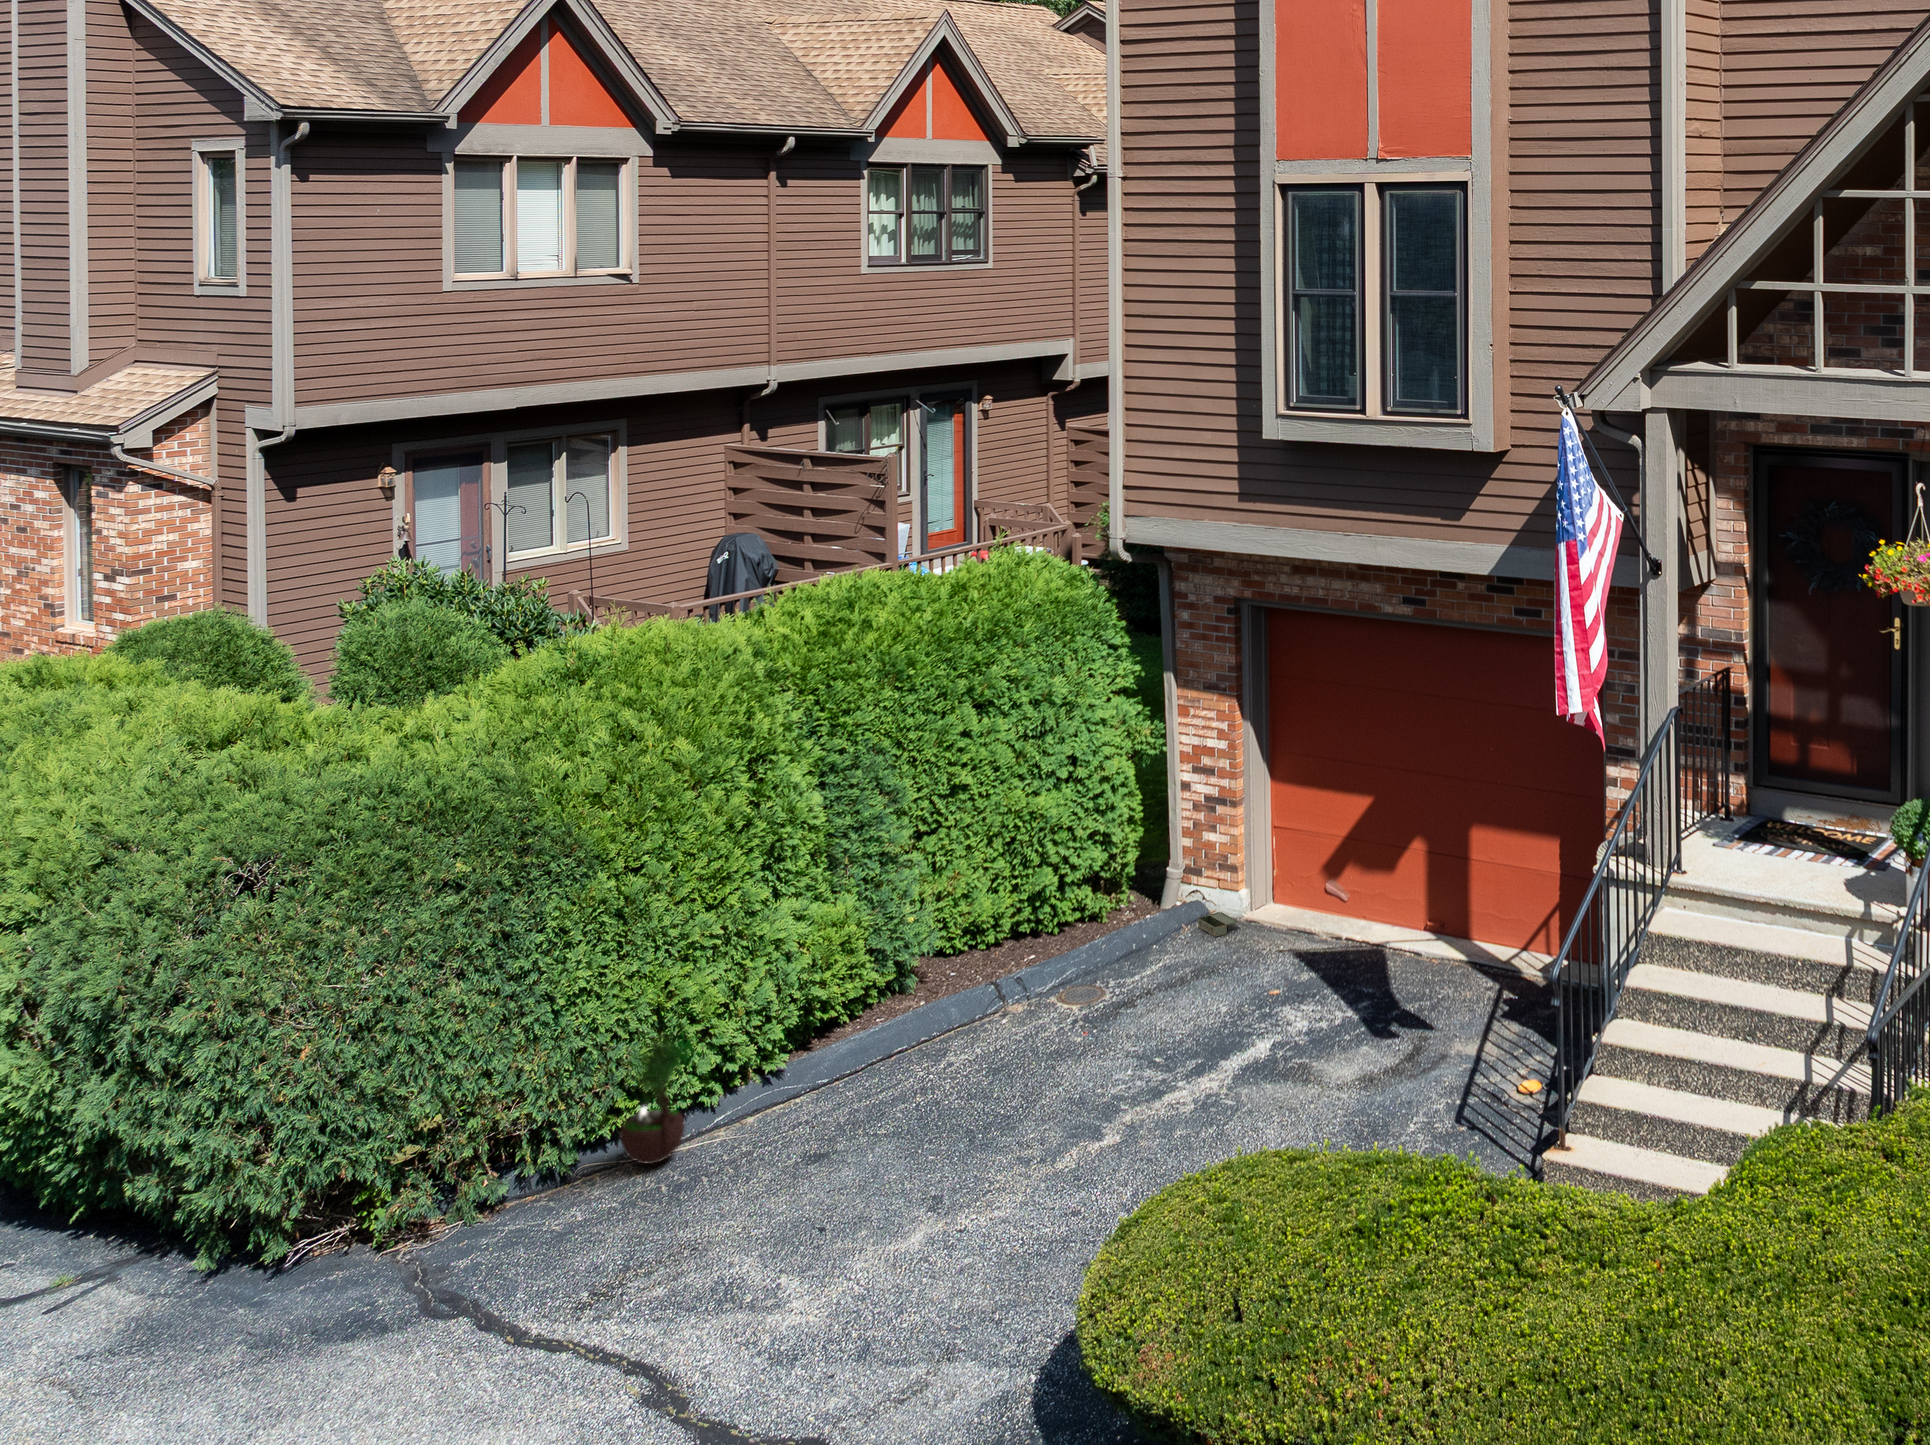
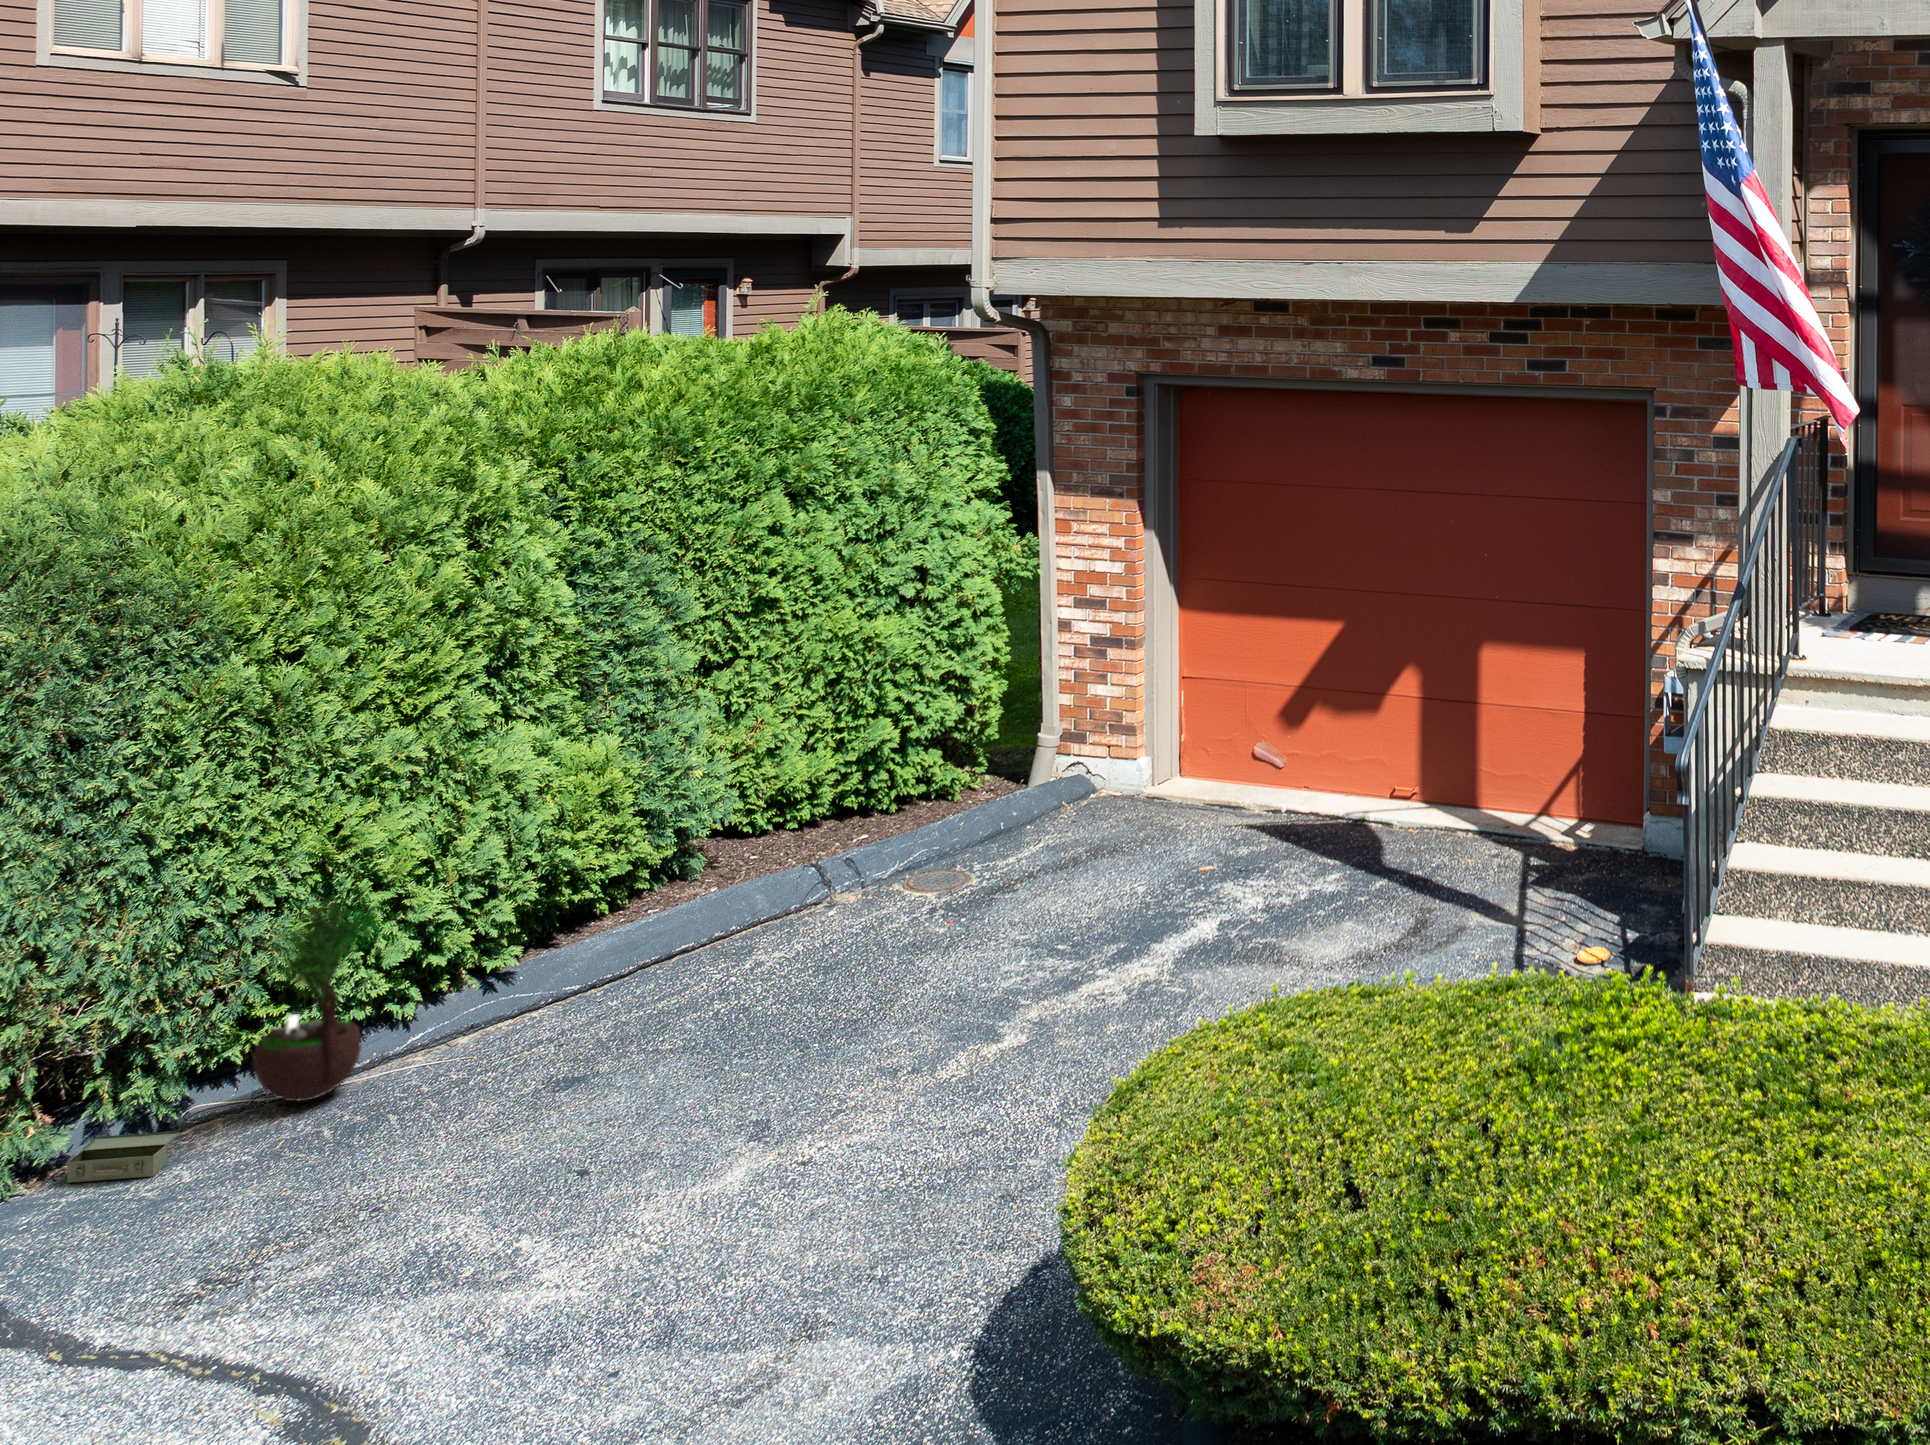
toolbox: present [1198,912,1238,937] -> present [67,1131,180,1183]

